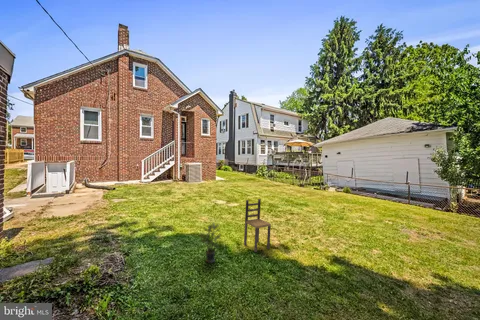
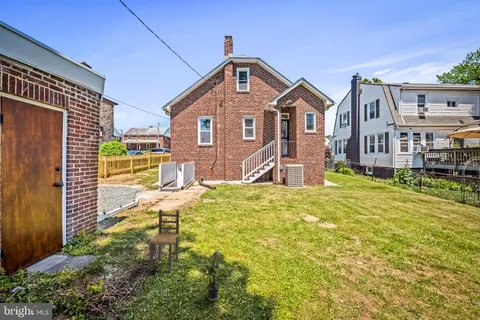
chair: present [244,199,271,252] -> present [150,209,179,272]

